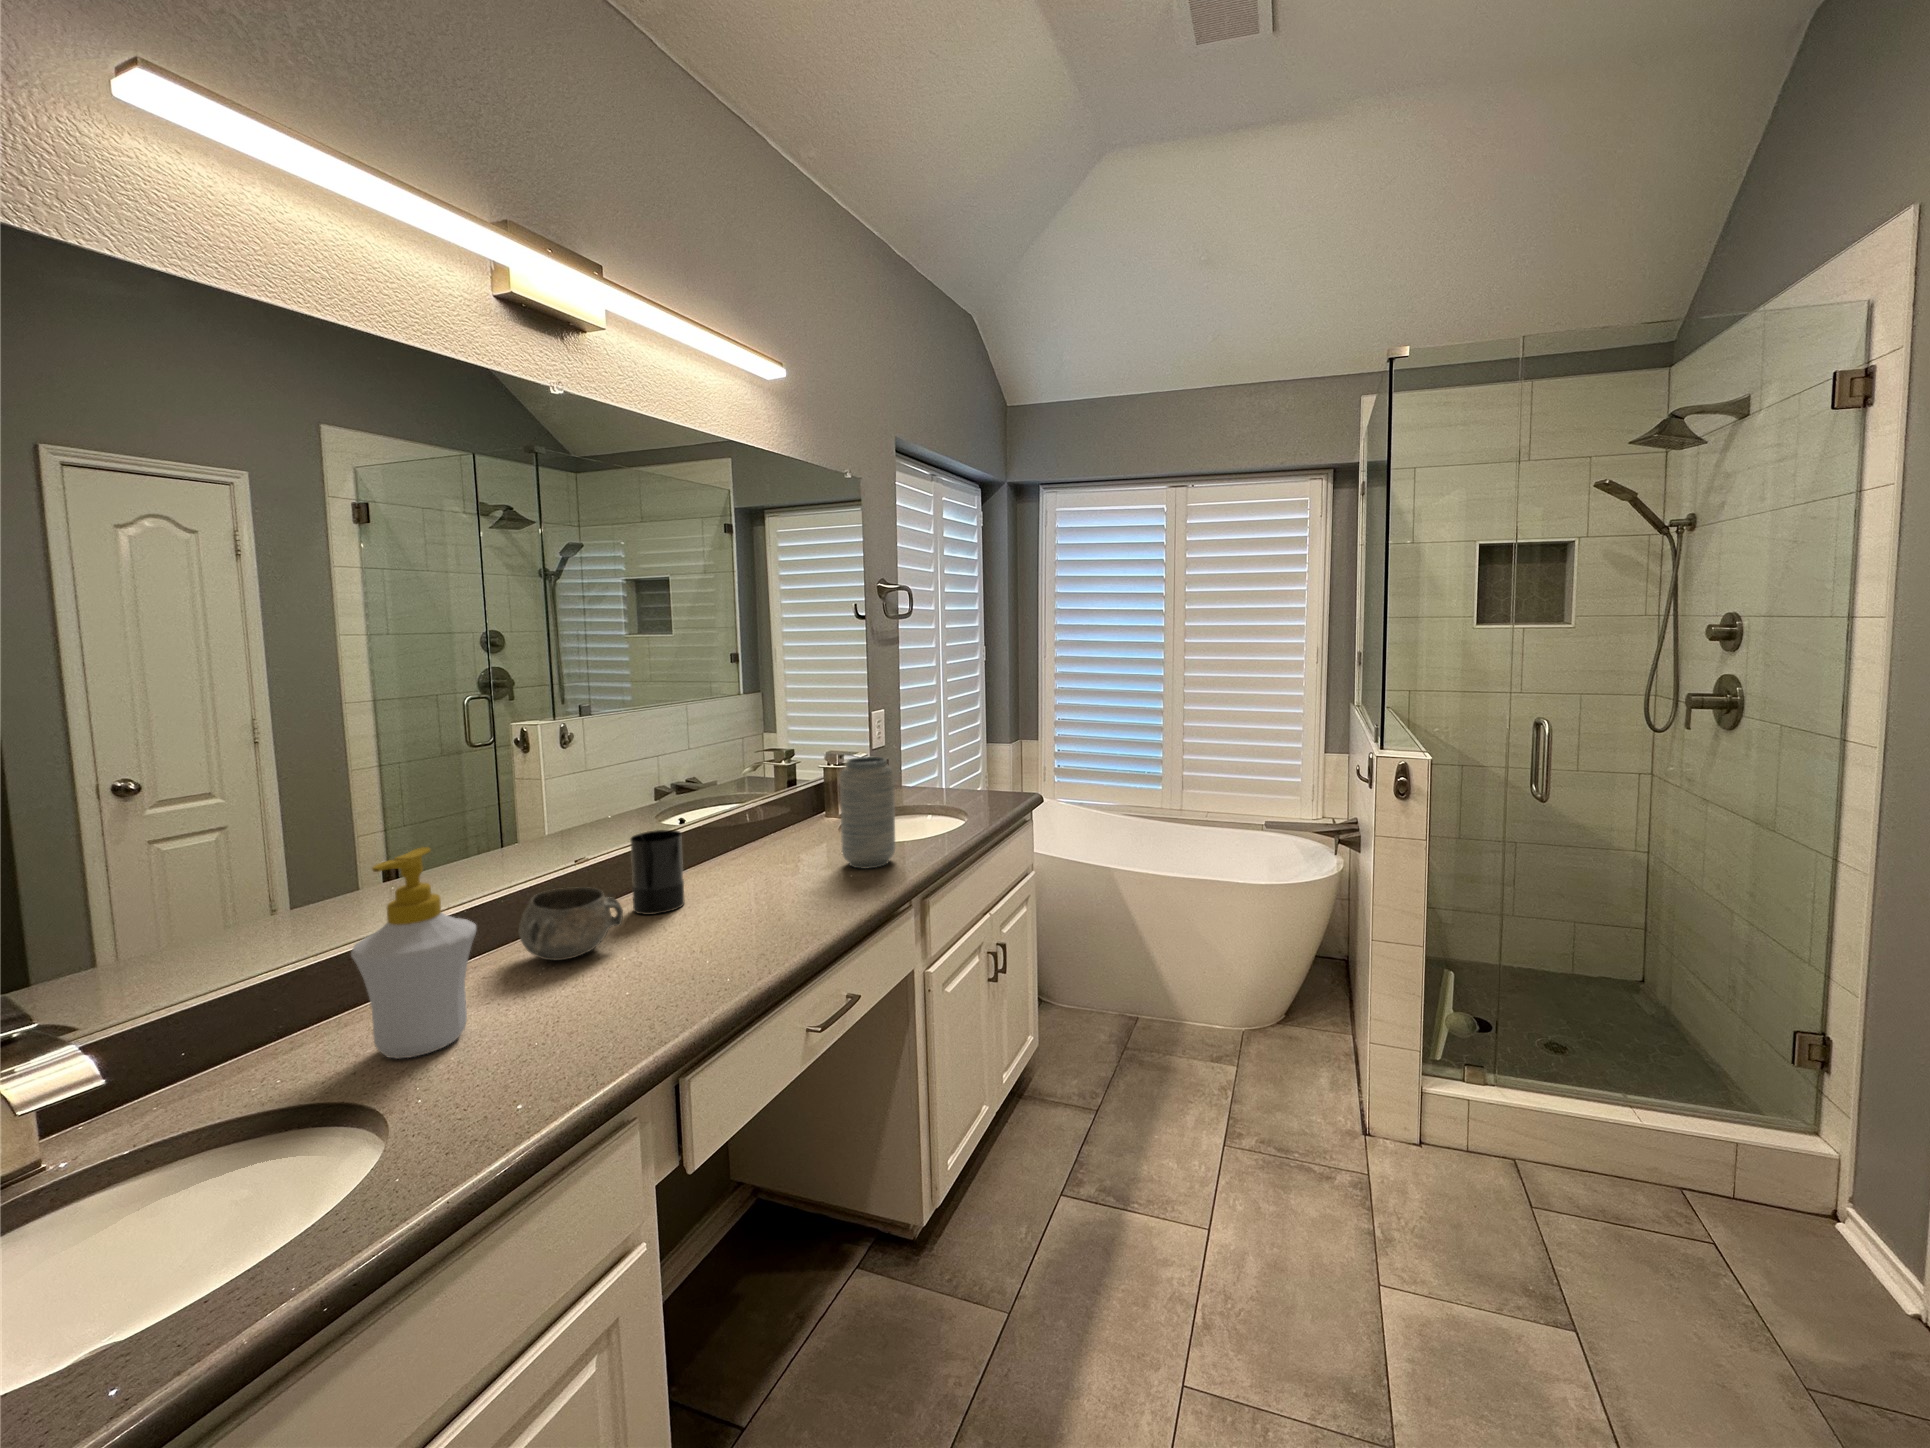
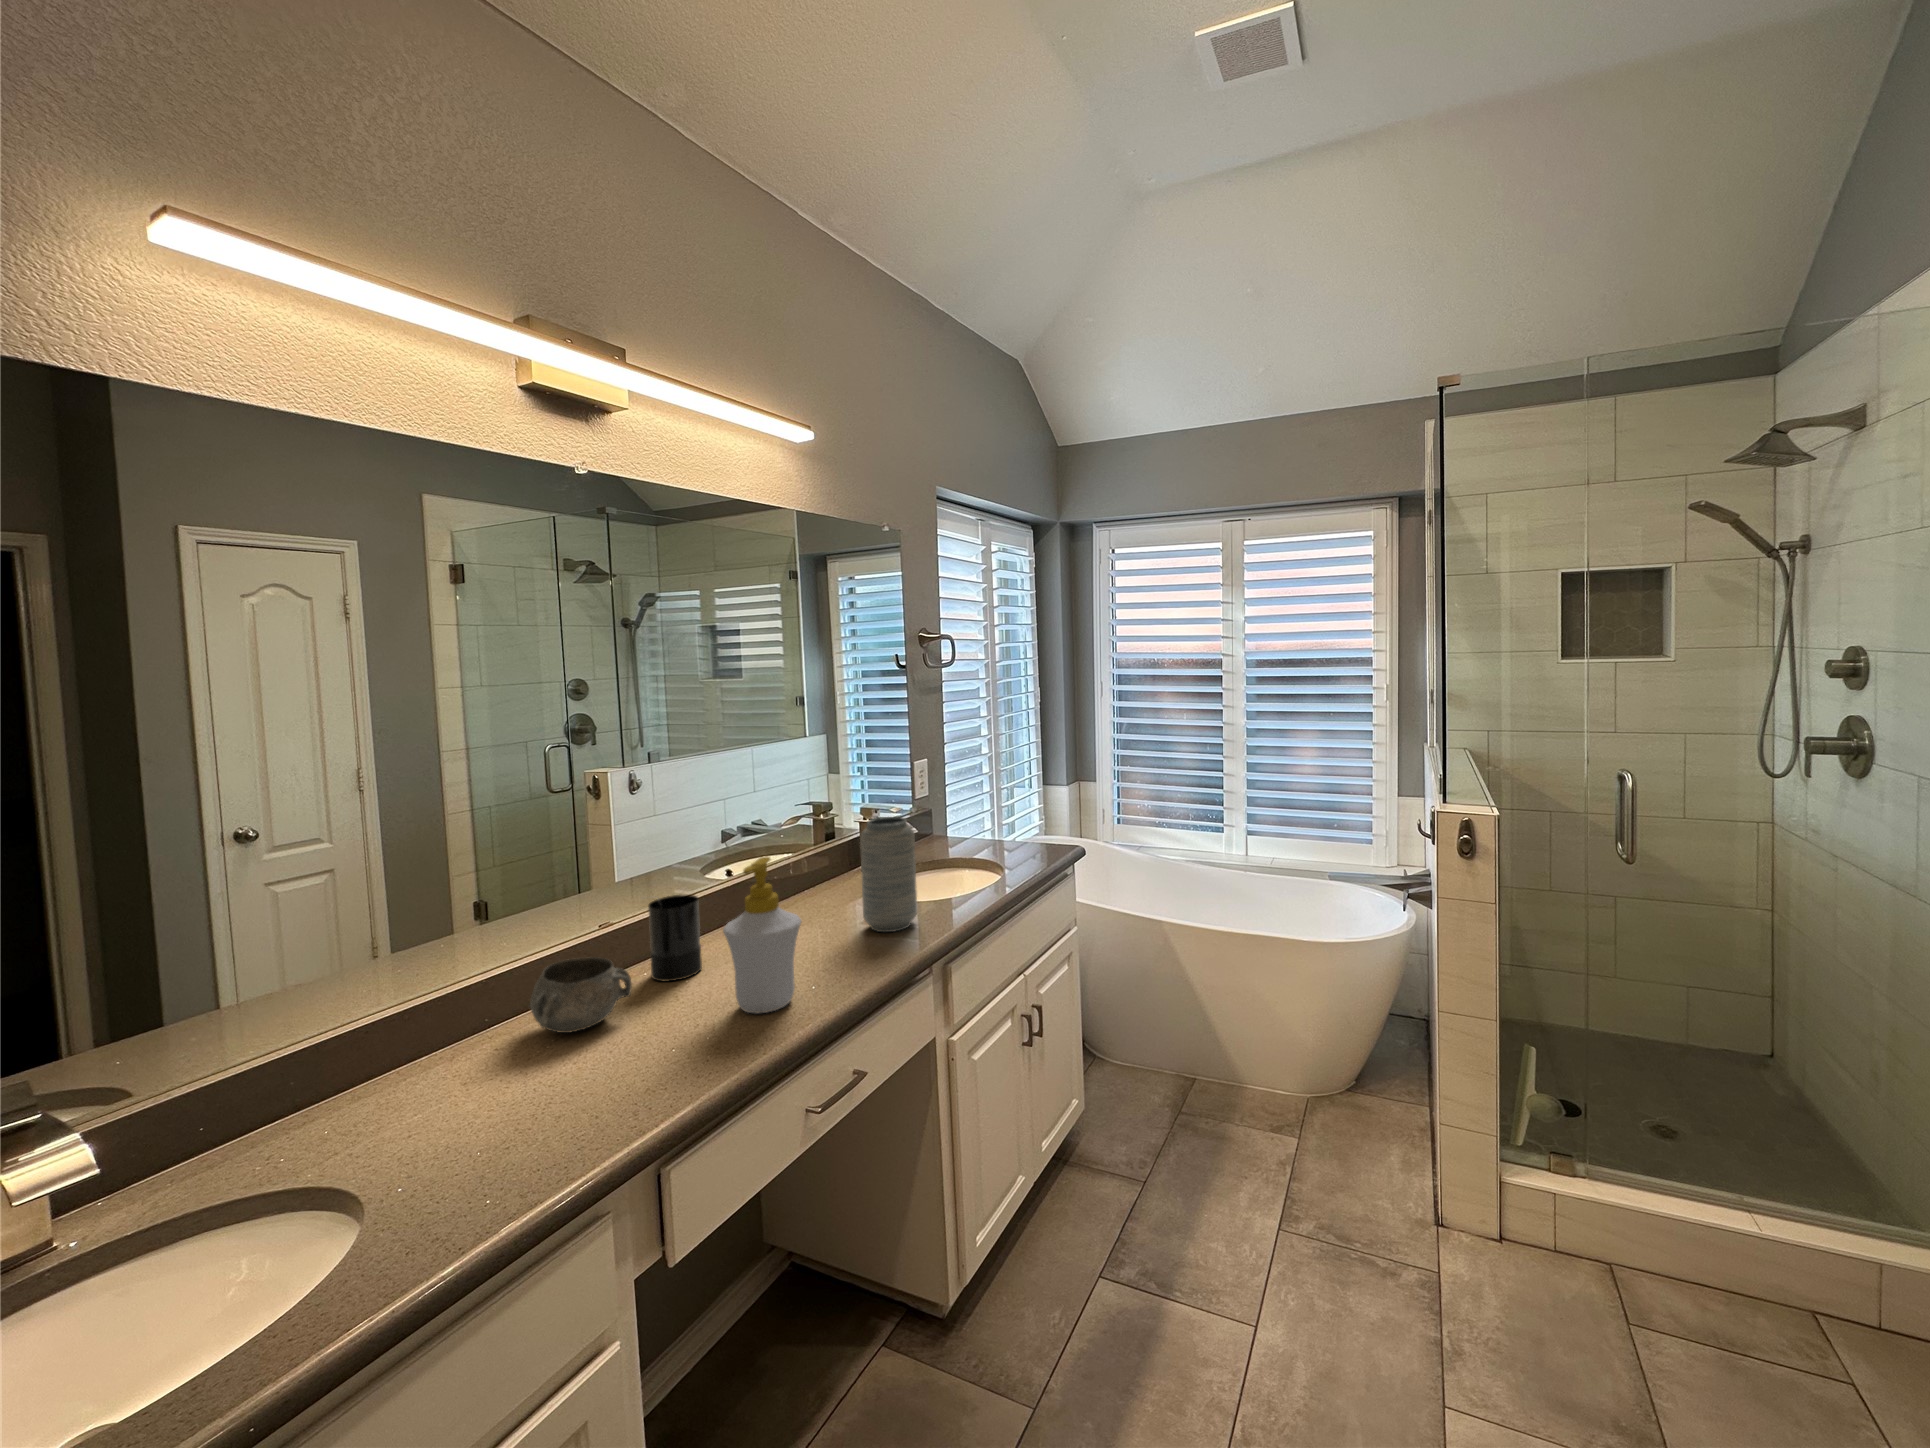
soap bottle: present [351,847,476,1058] -> present [723,857,801,1014]

